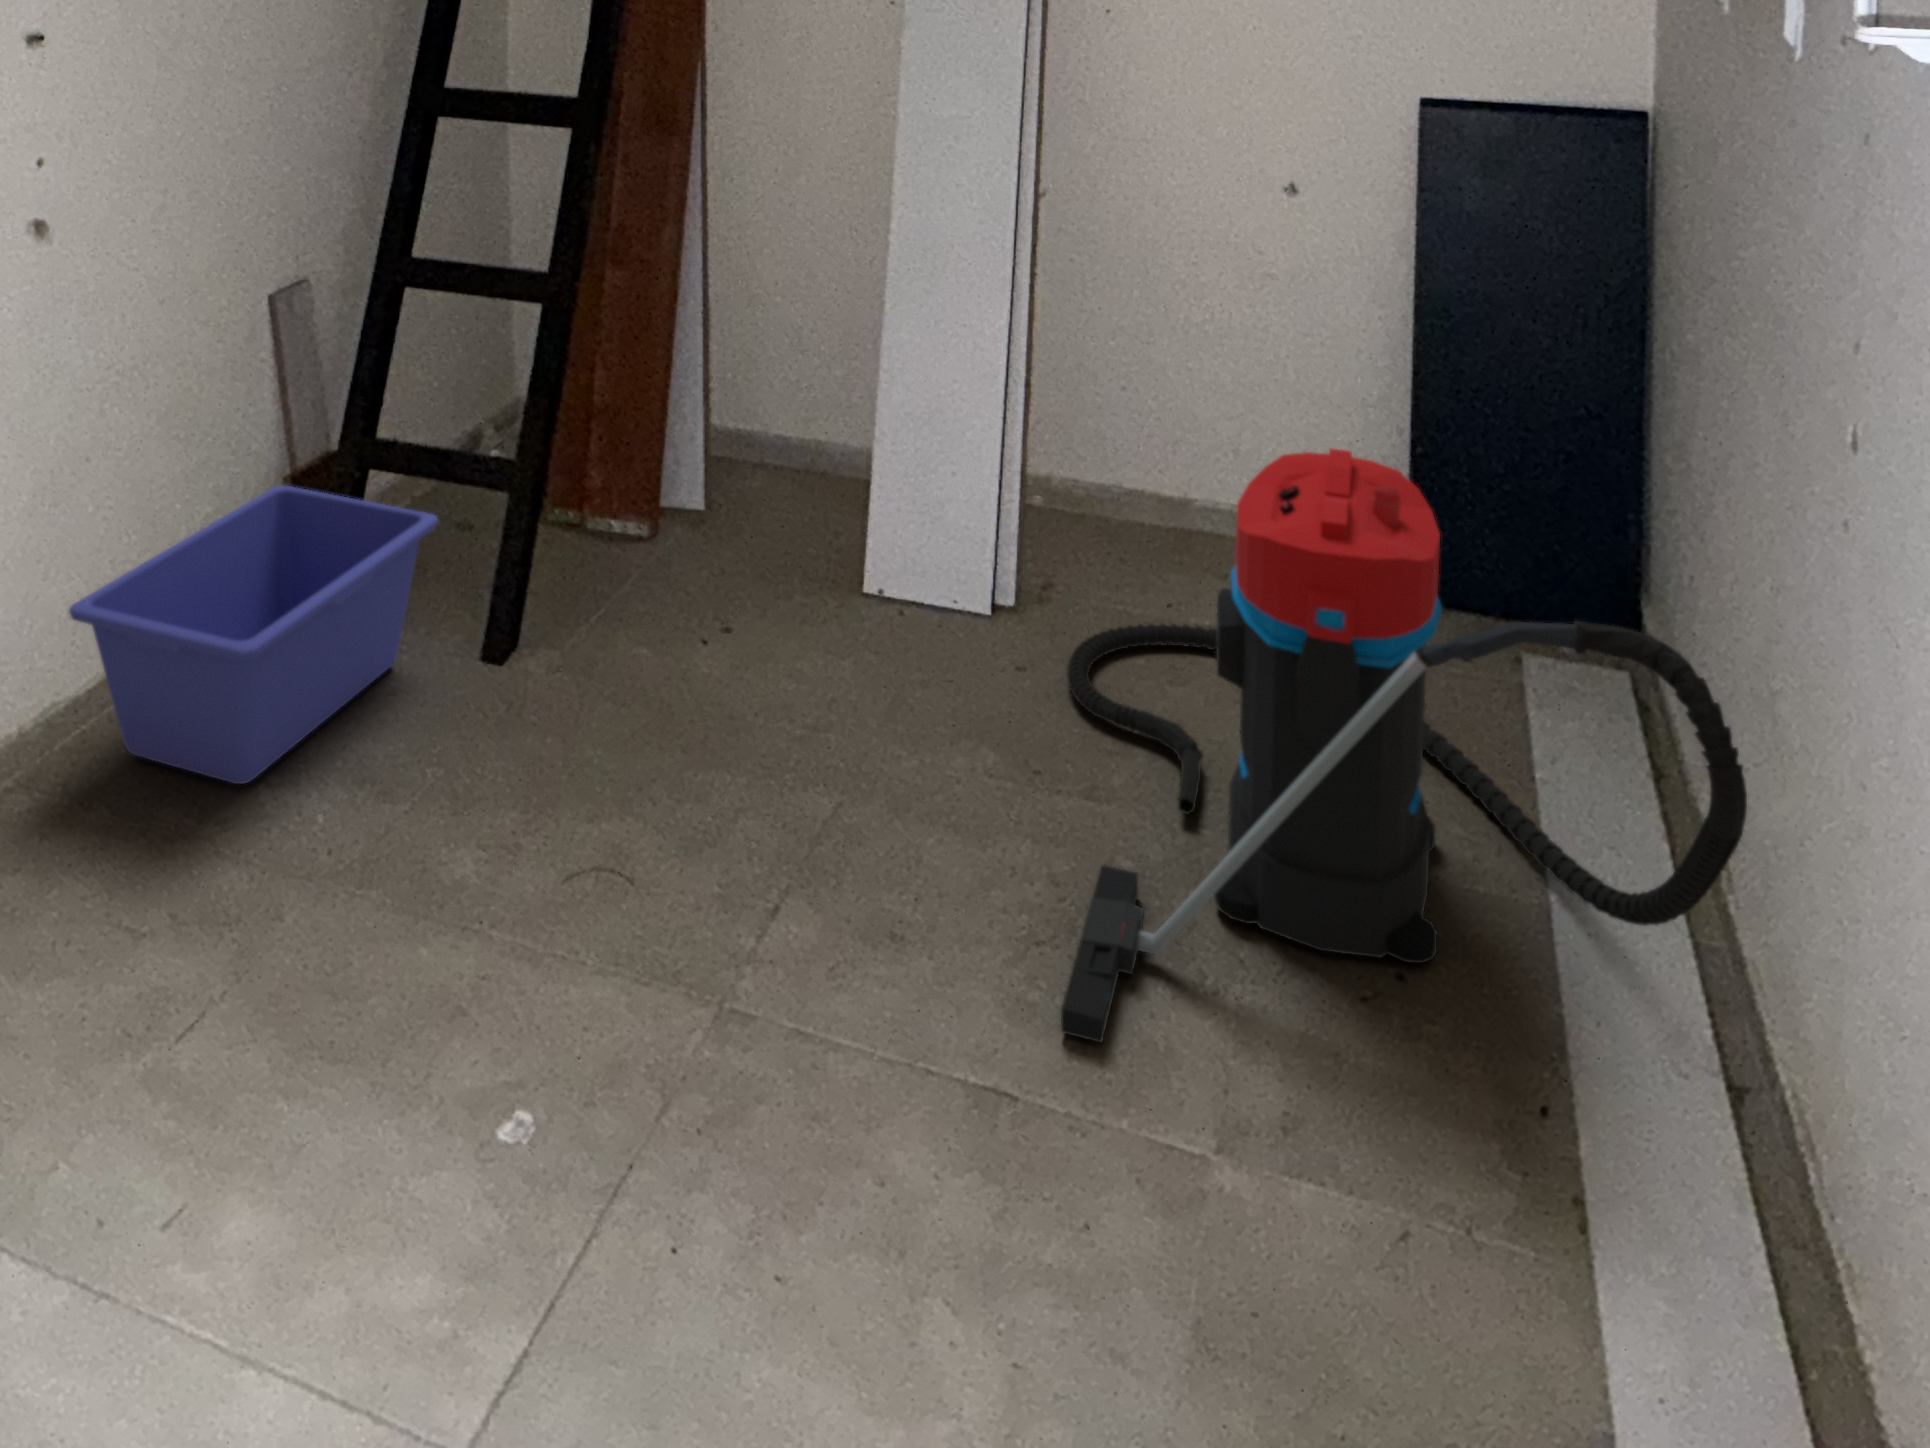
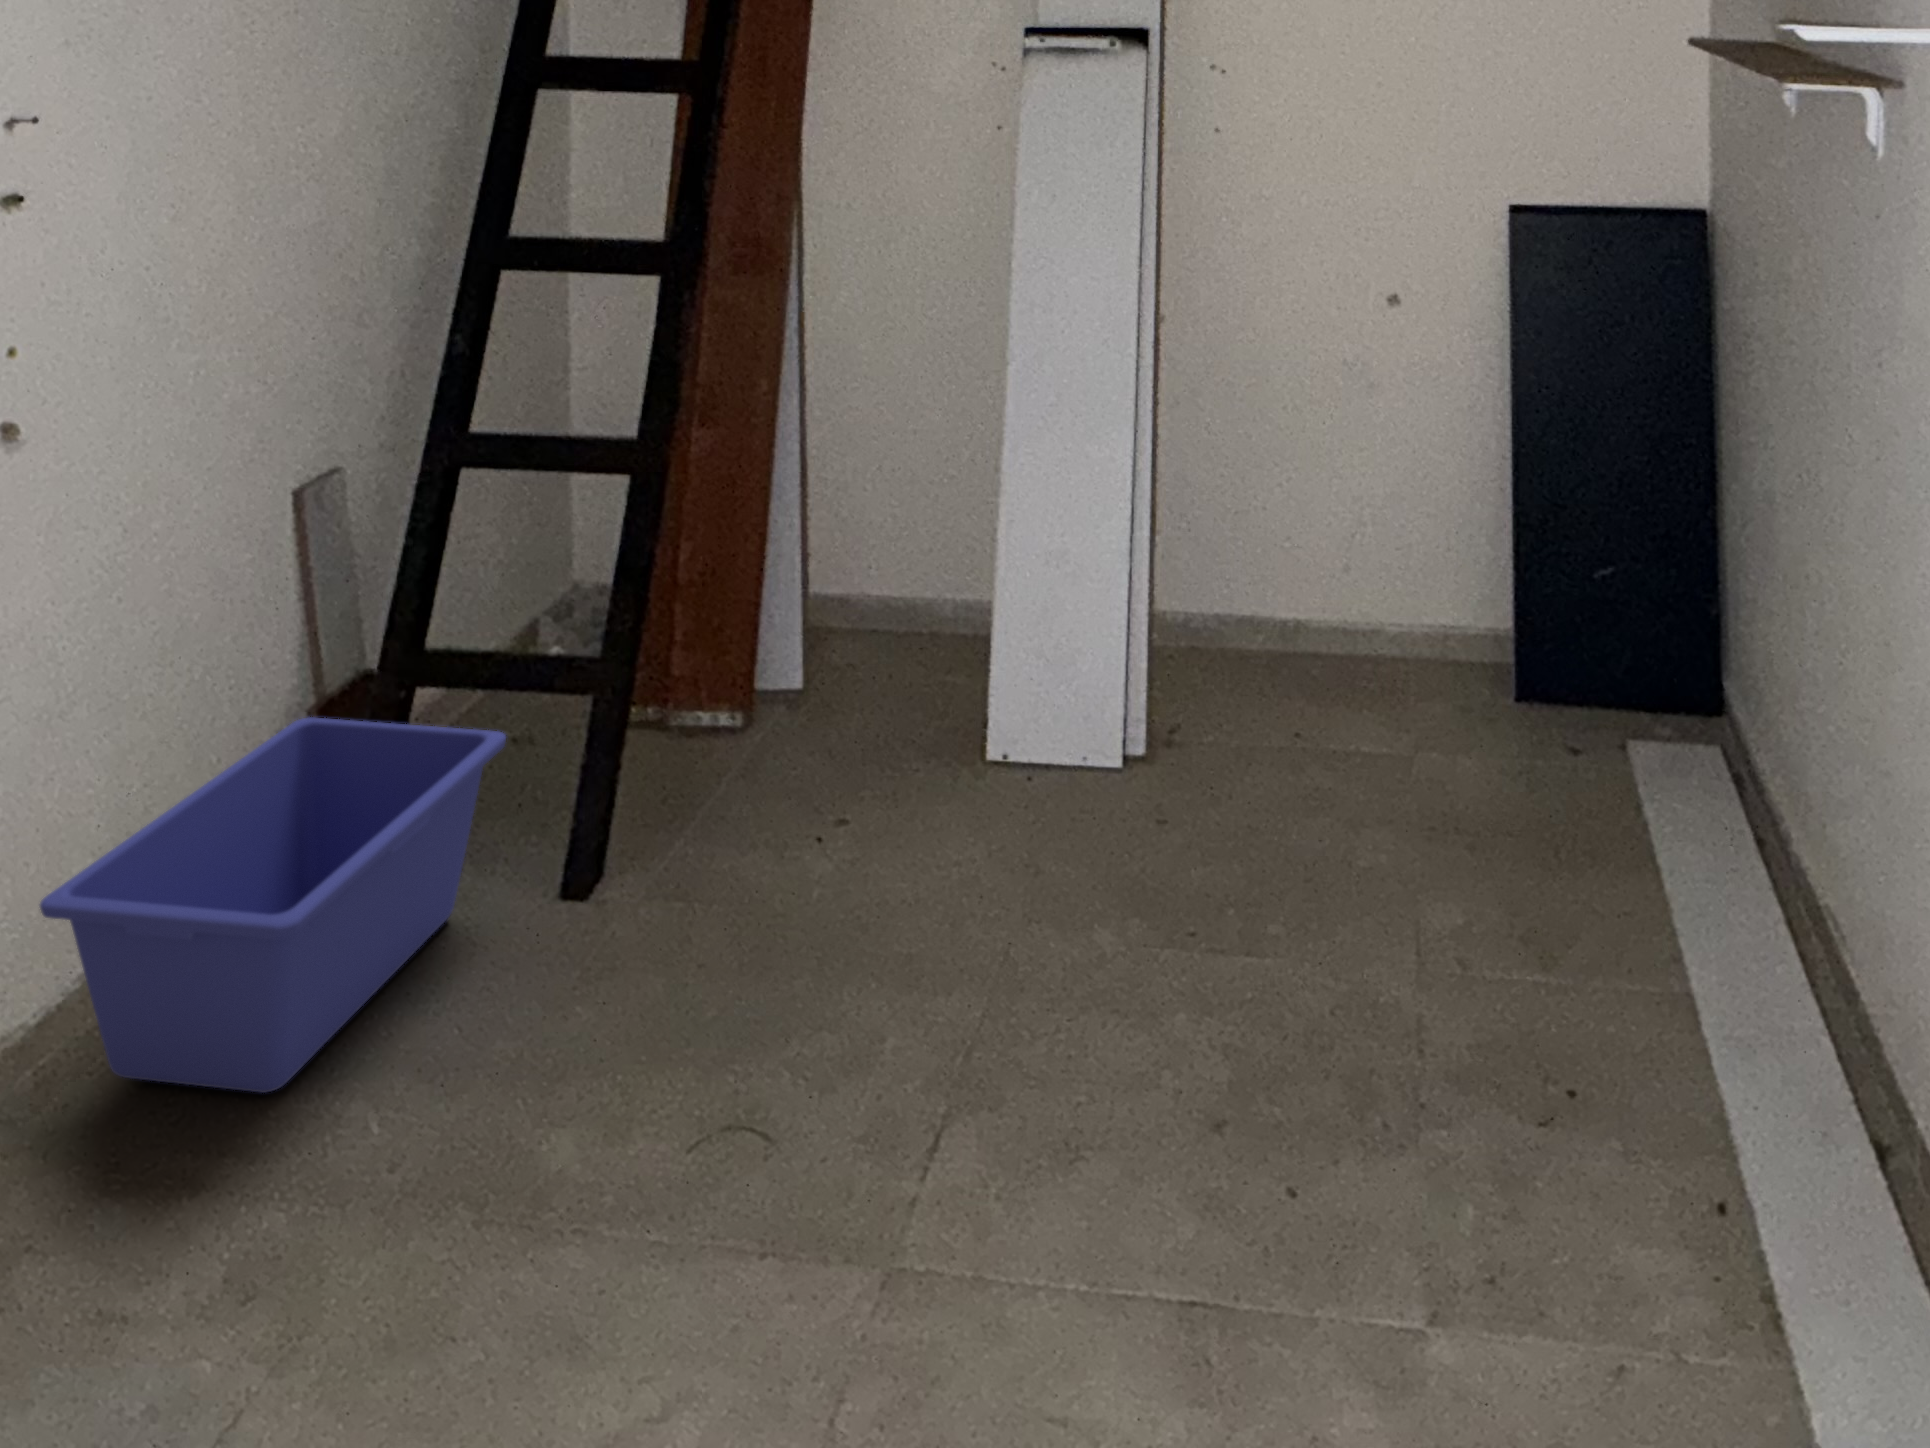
vacuum cleaner: present [1061,449,1747,1043] -> none [1206,559,1888,1220]

